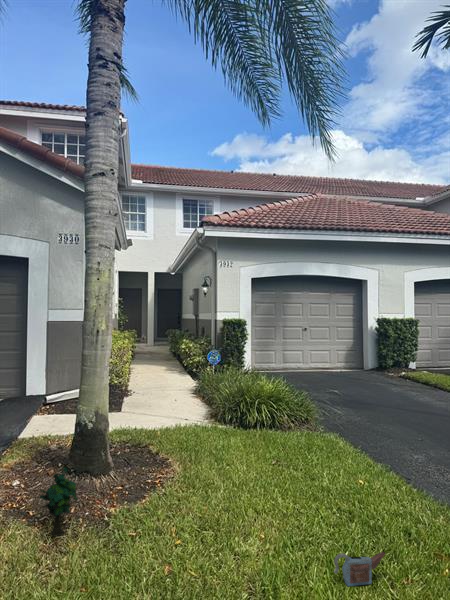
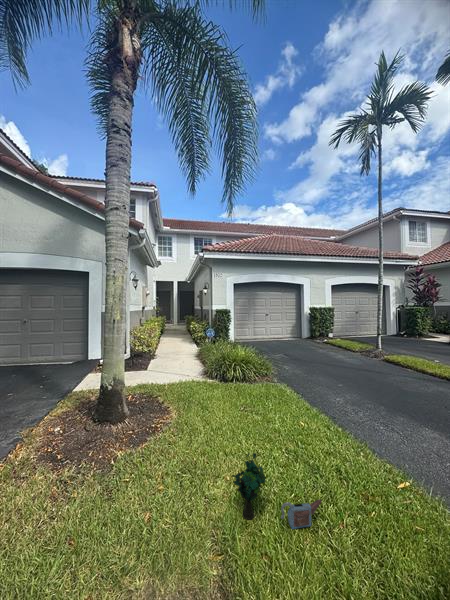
decorative plant: present [39,467,78,537] -> present [232,453,266,520]

